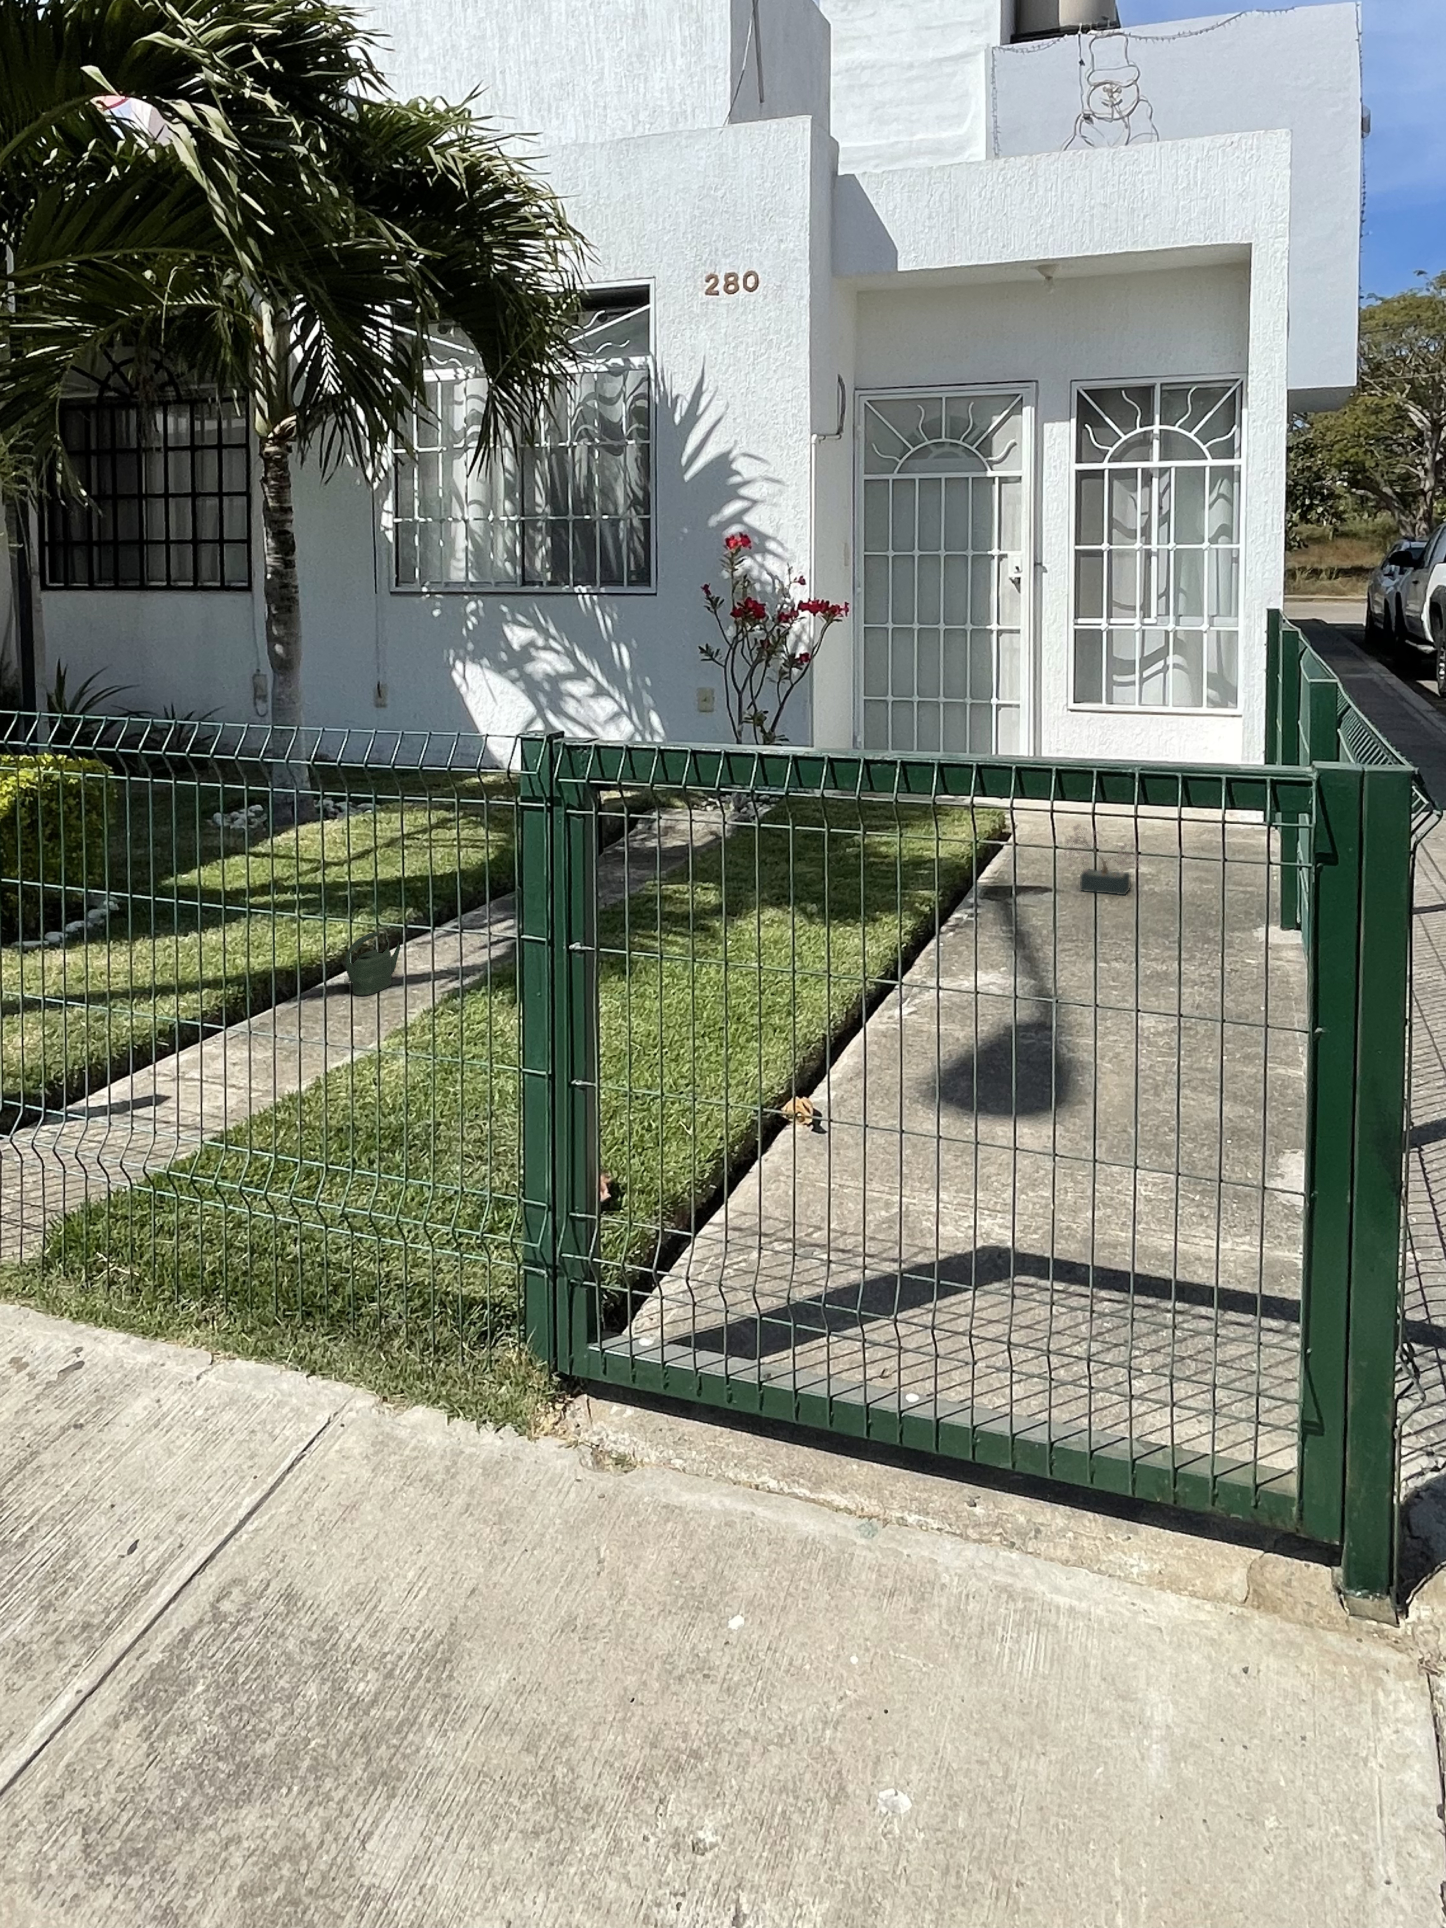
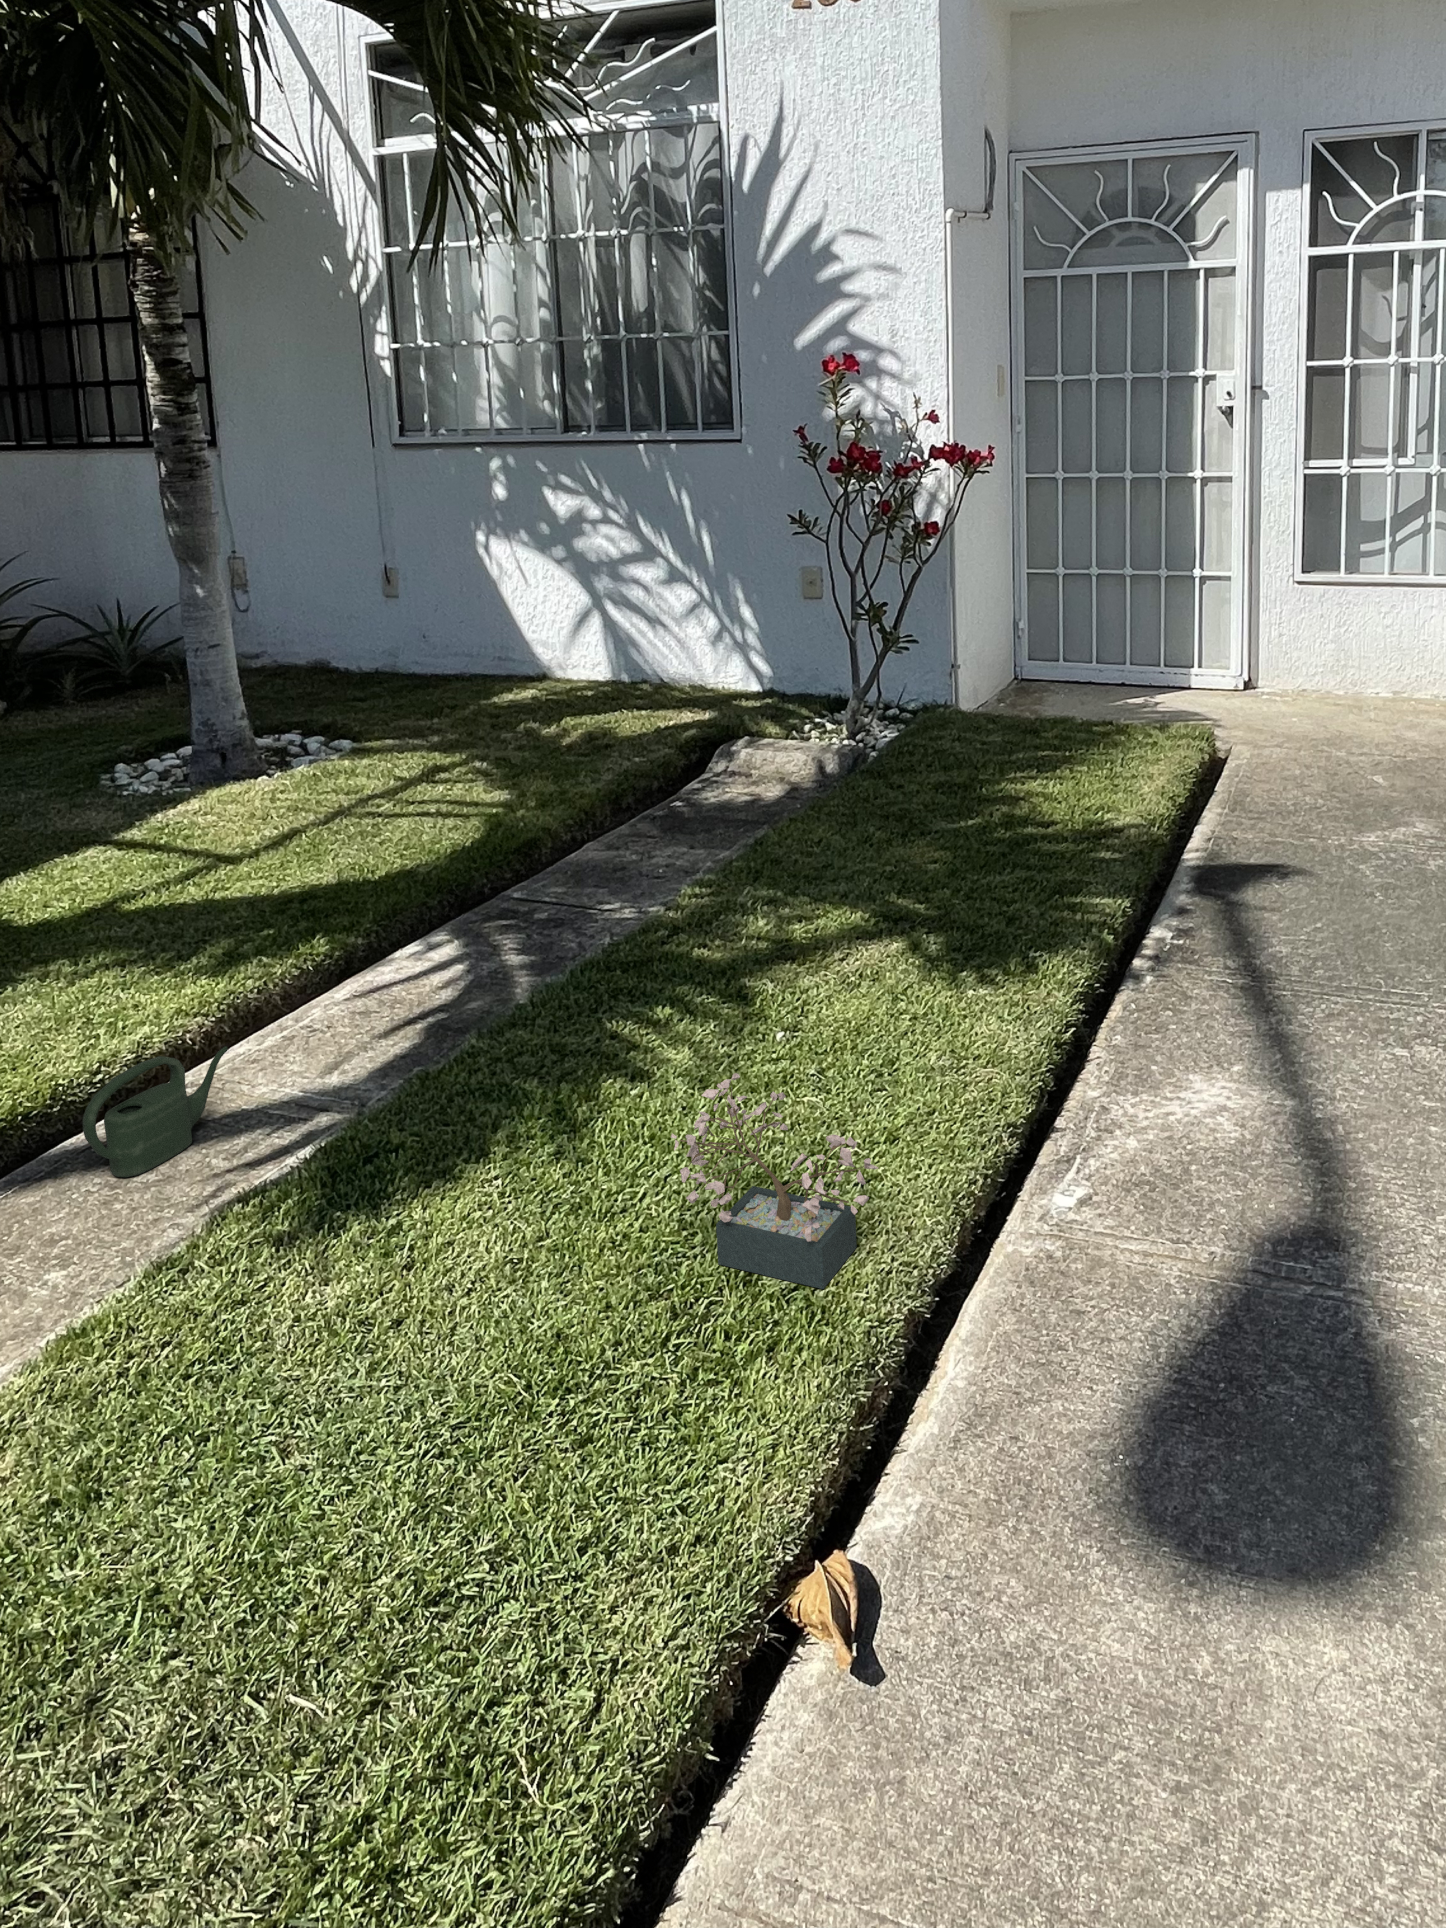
decorative plant: present [1063,825,1141,895] -> present [671,1073,878,1289]

